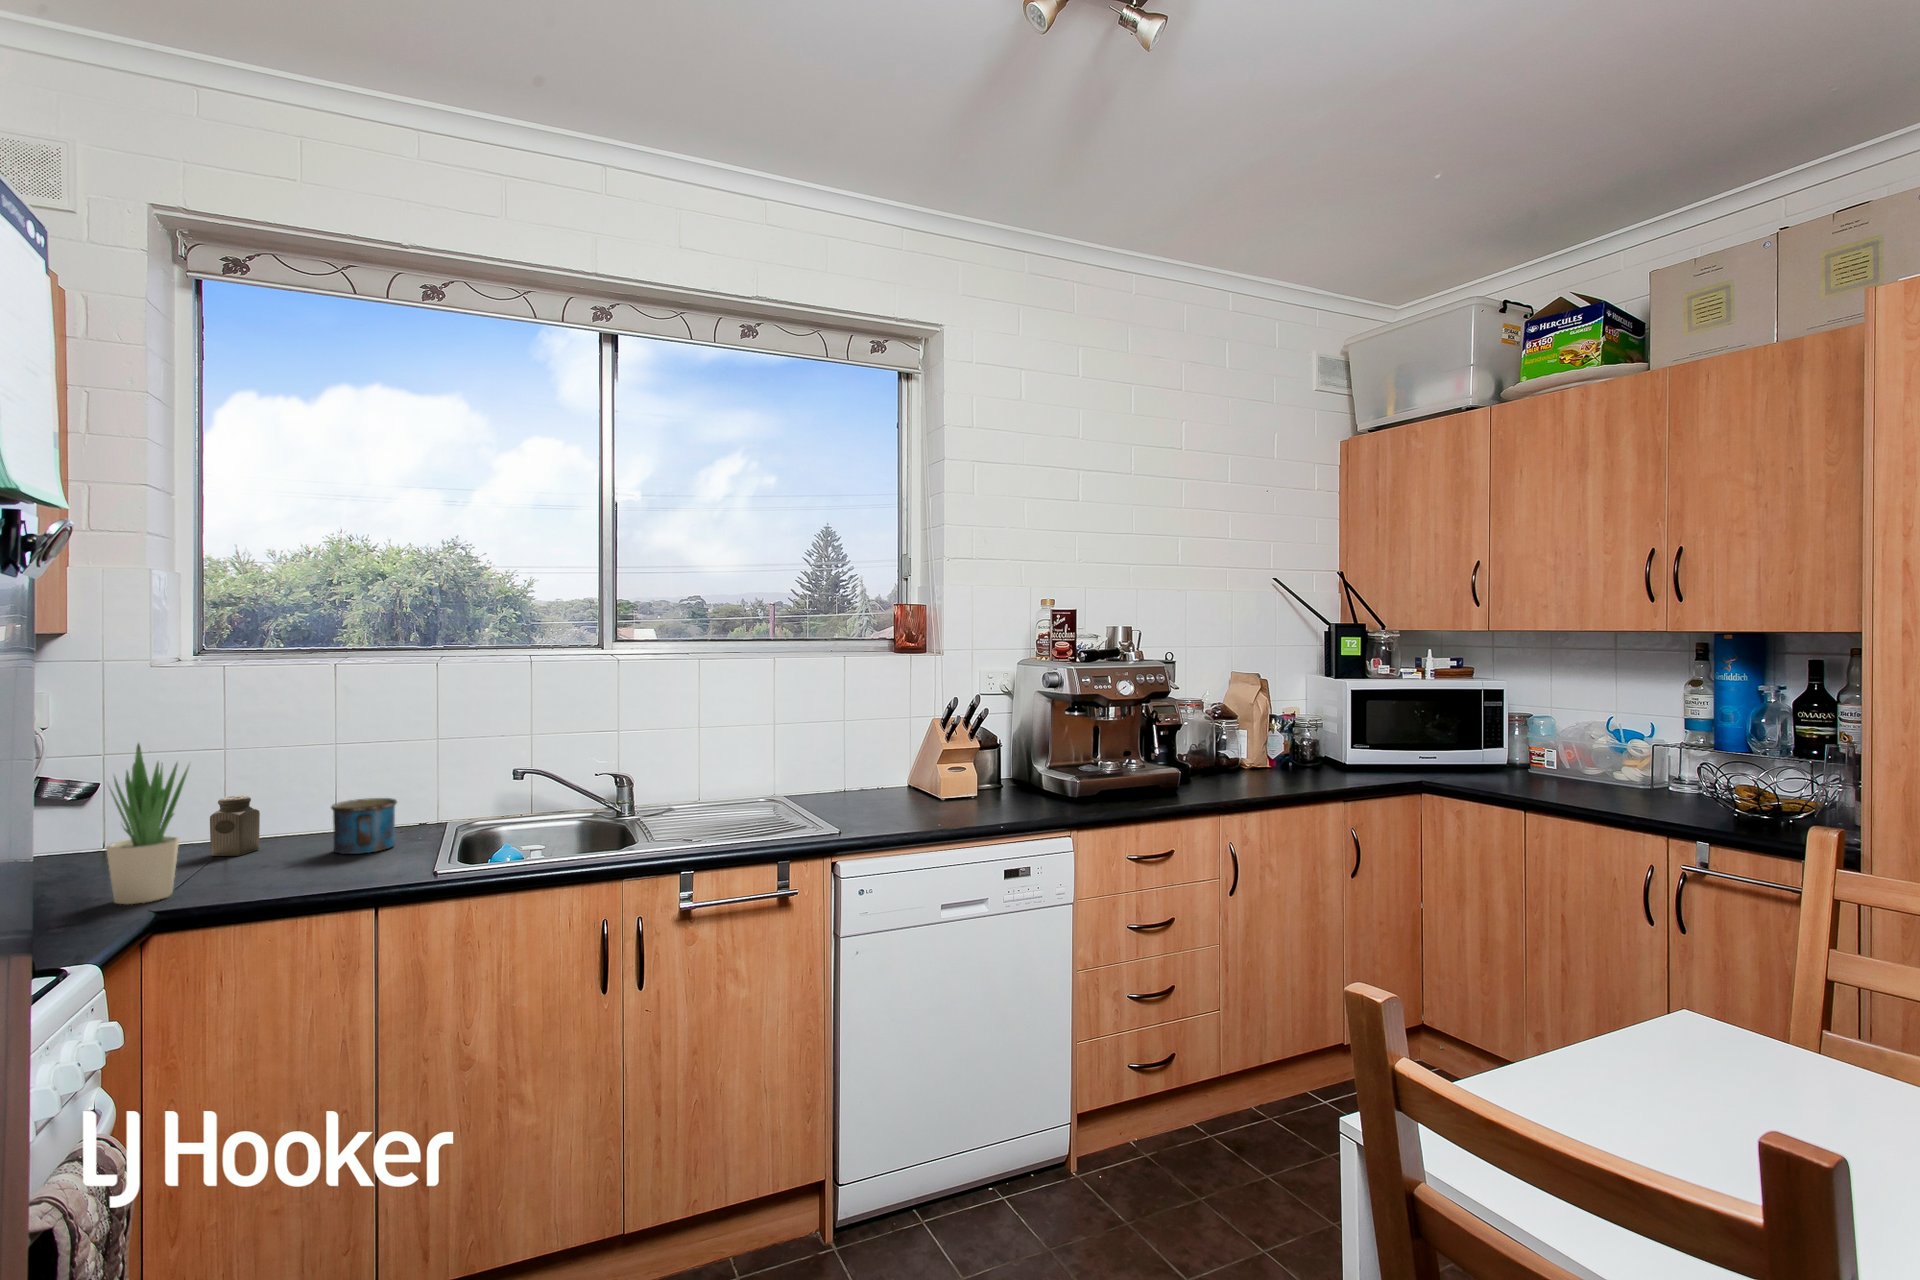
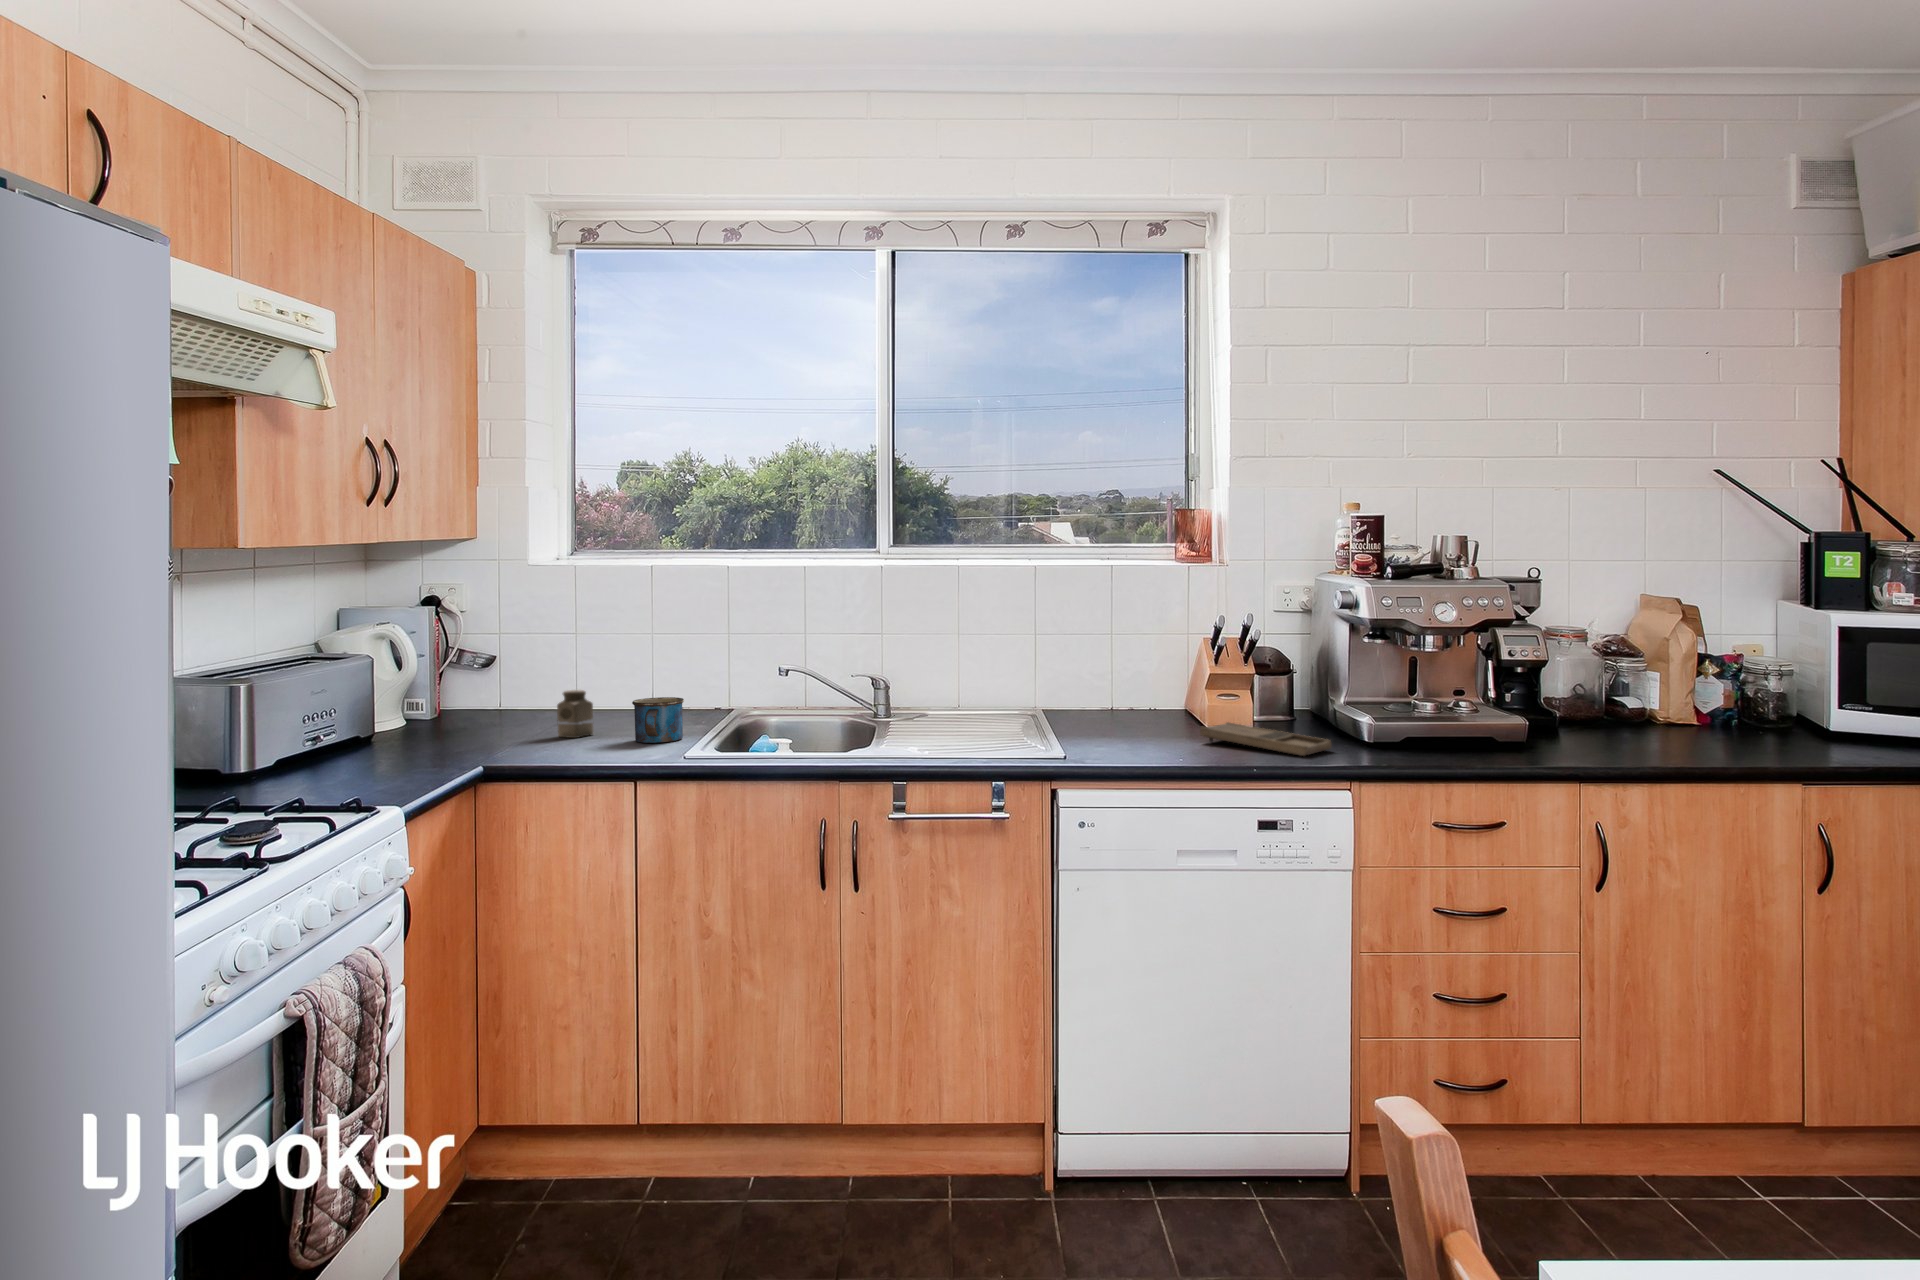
potted plant: present [106,744,188,904] -> none [448,633,508,765]
tray: none [941,788,1048,815] -> present [1200,722,1332,756]

